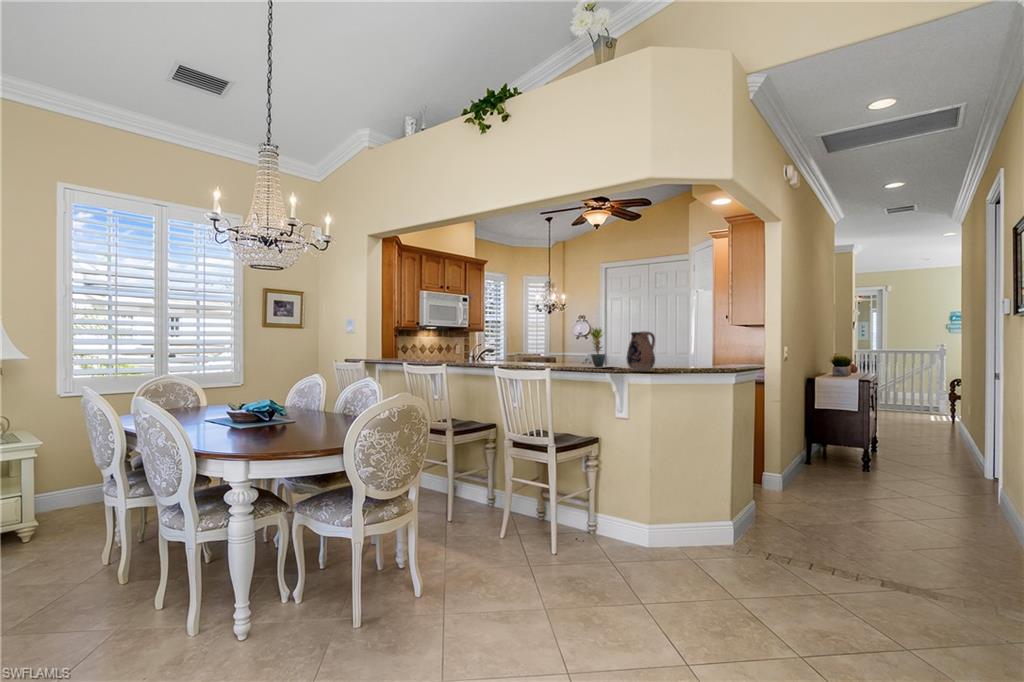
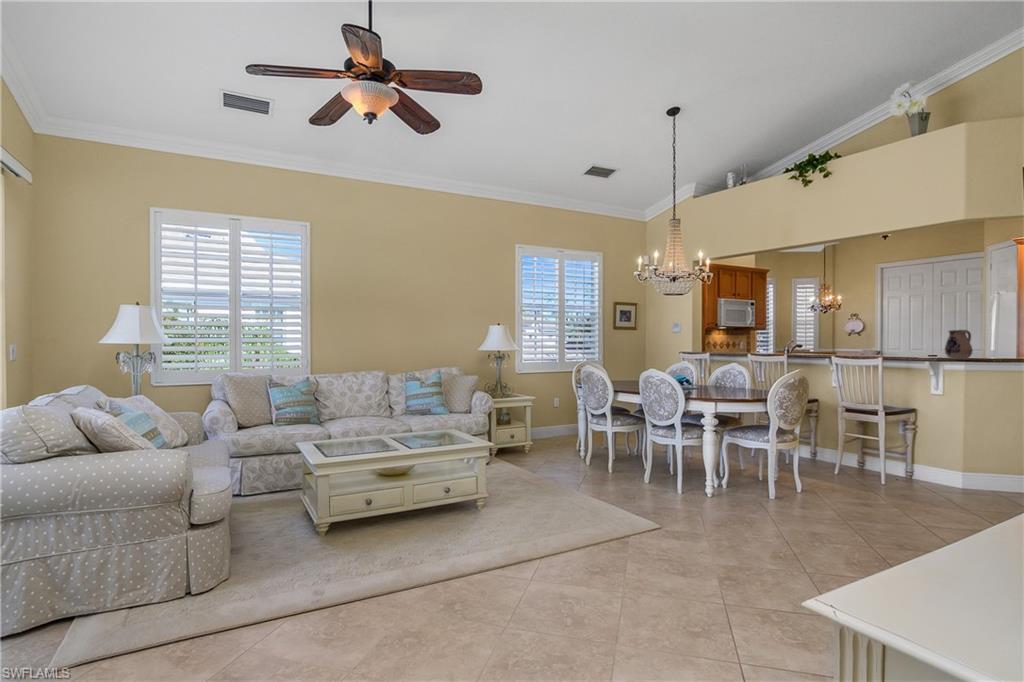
potted plant: present [591,328,610,368] -> none [887,326,934,357]

